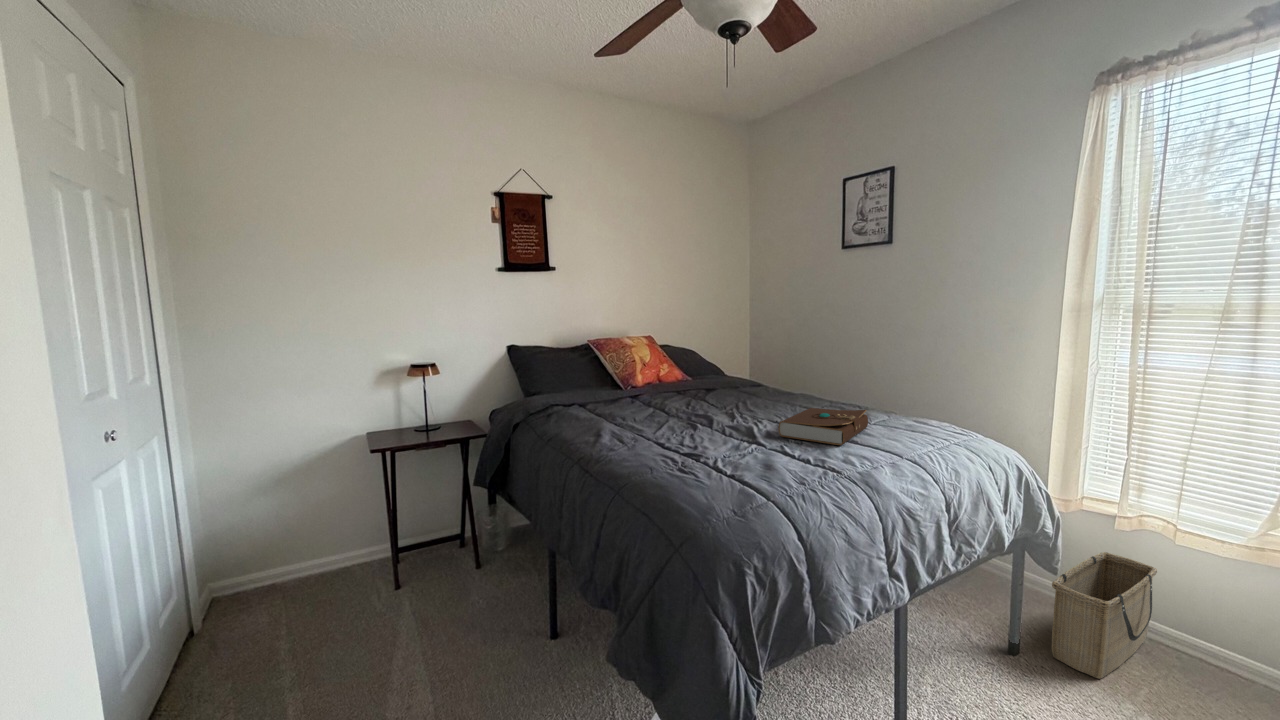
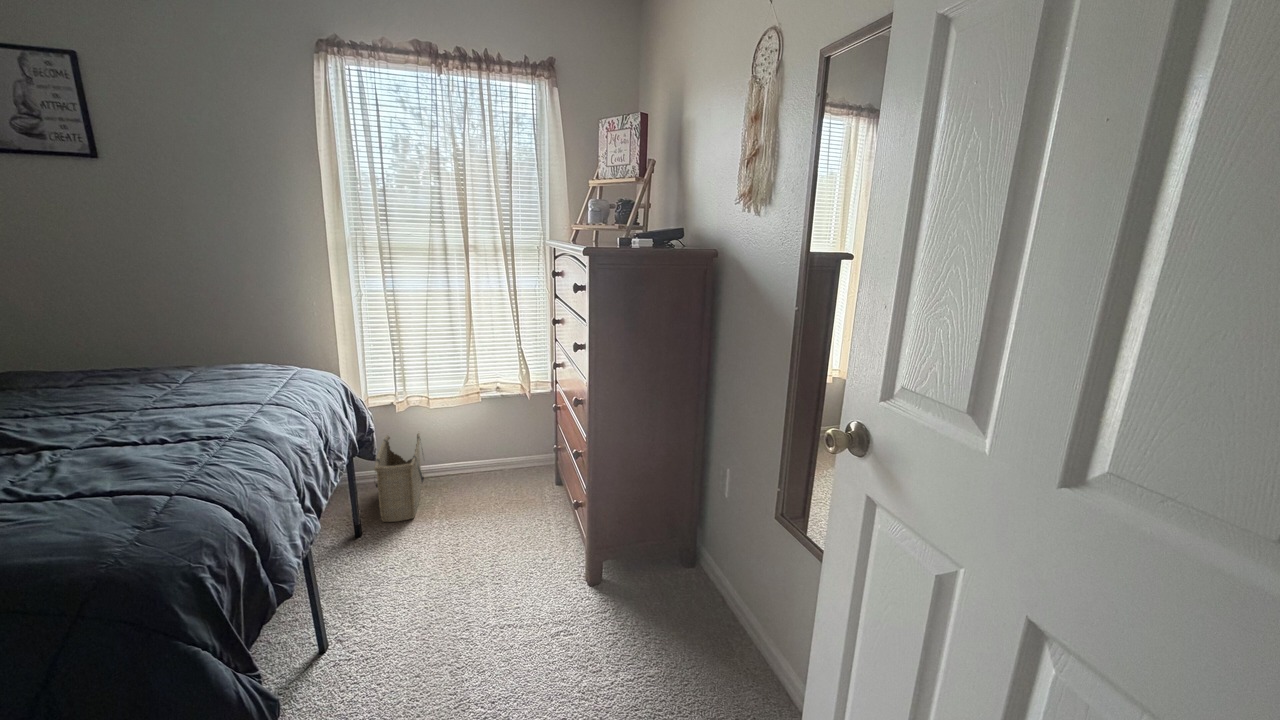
book: present [778,408,868,445] -> none [67,366,187,426]

